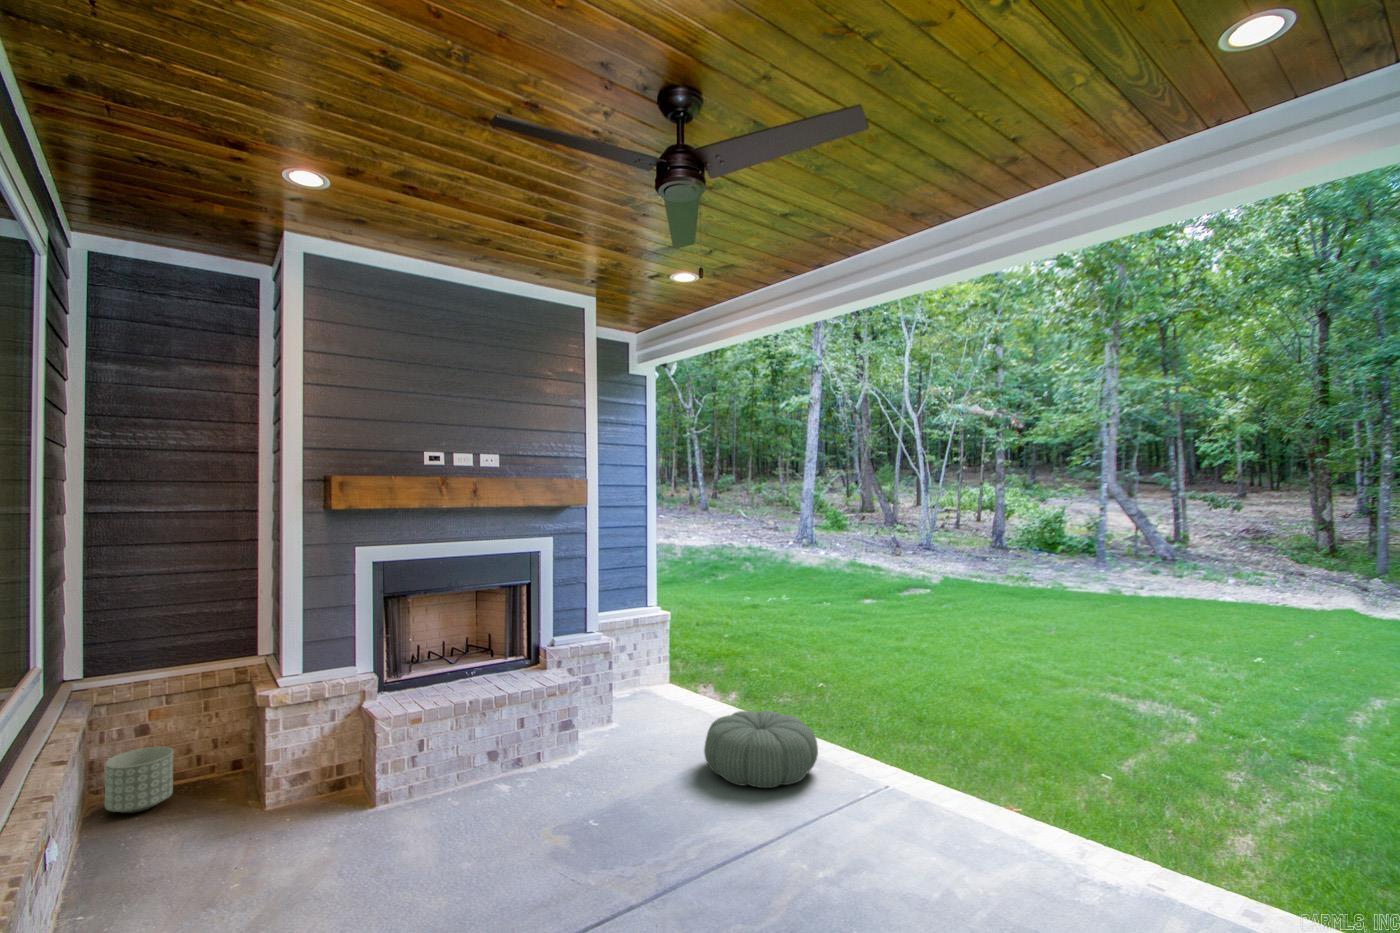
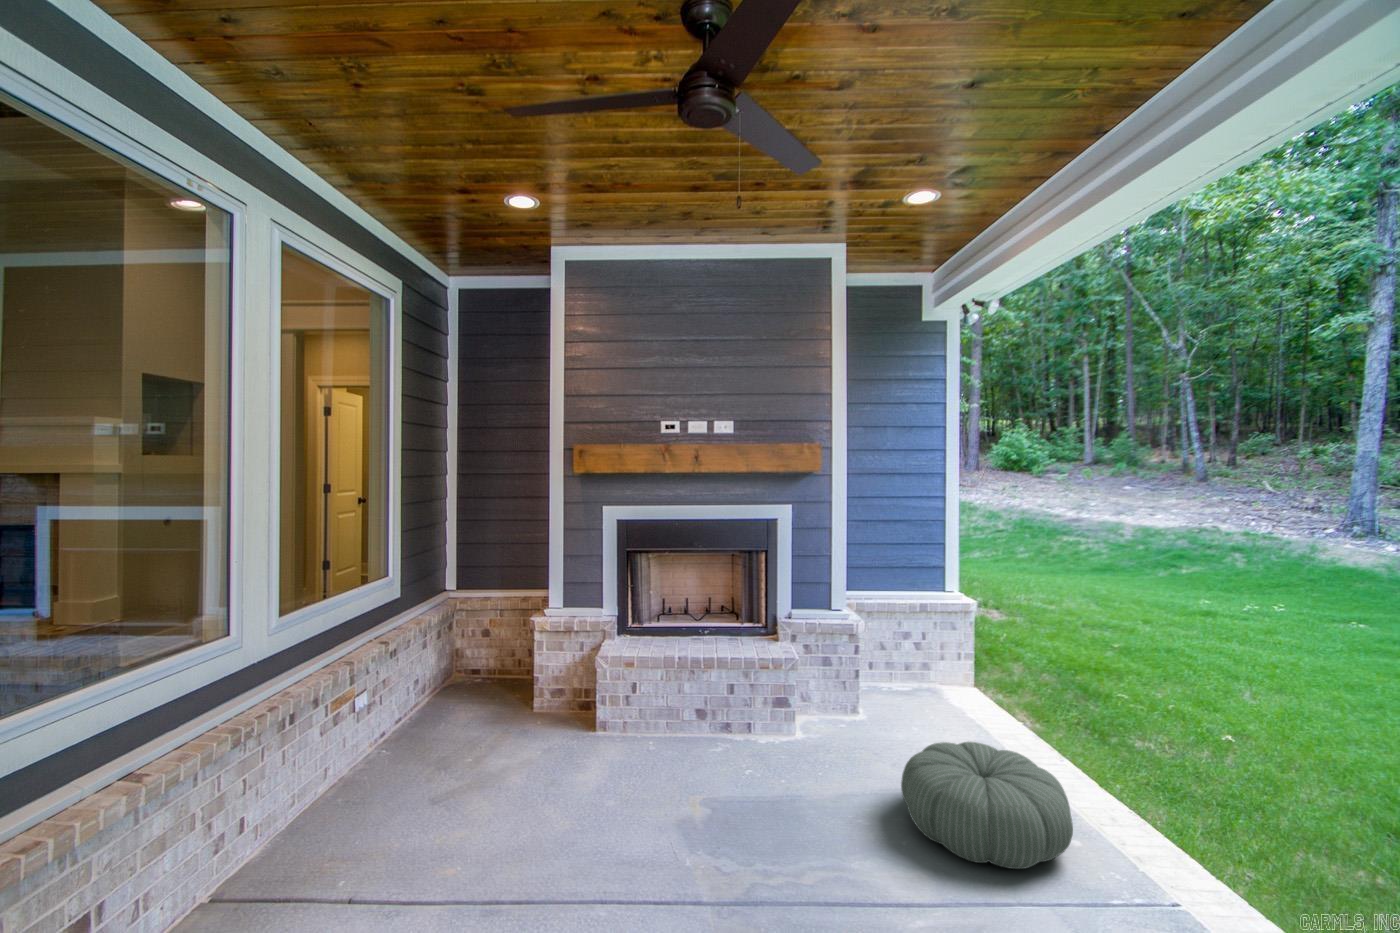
planter: present [105,747,174,813] -> none [462,644,503,689]

